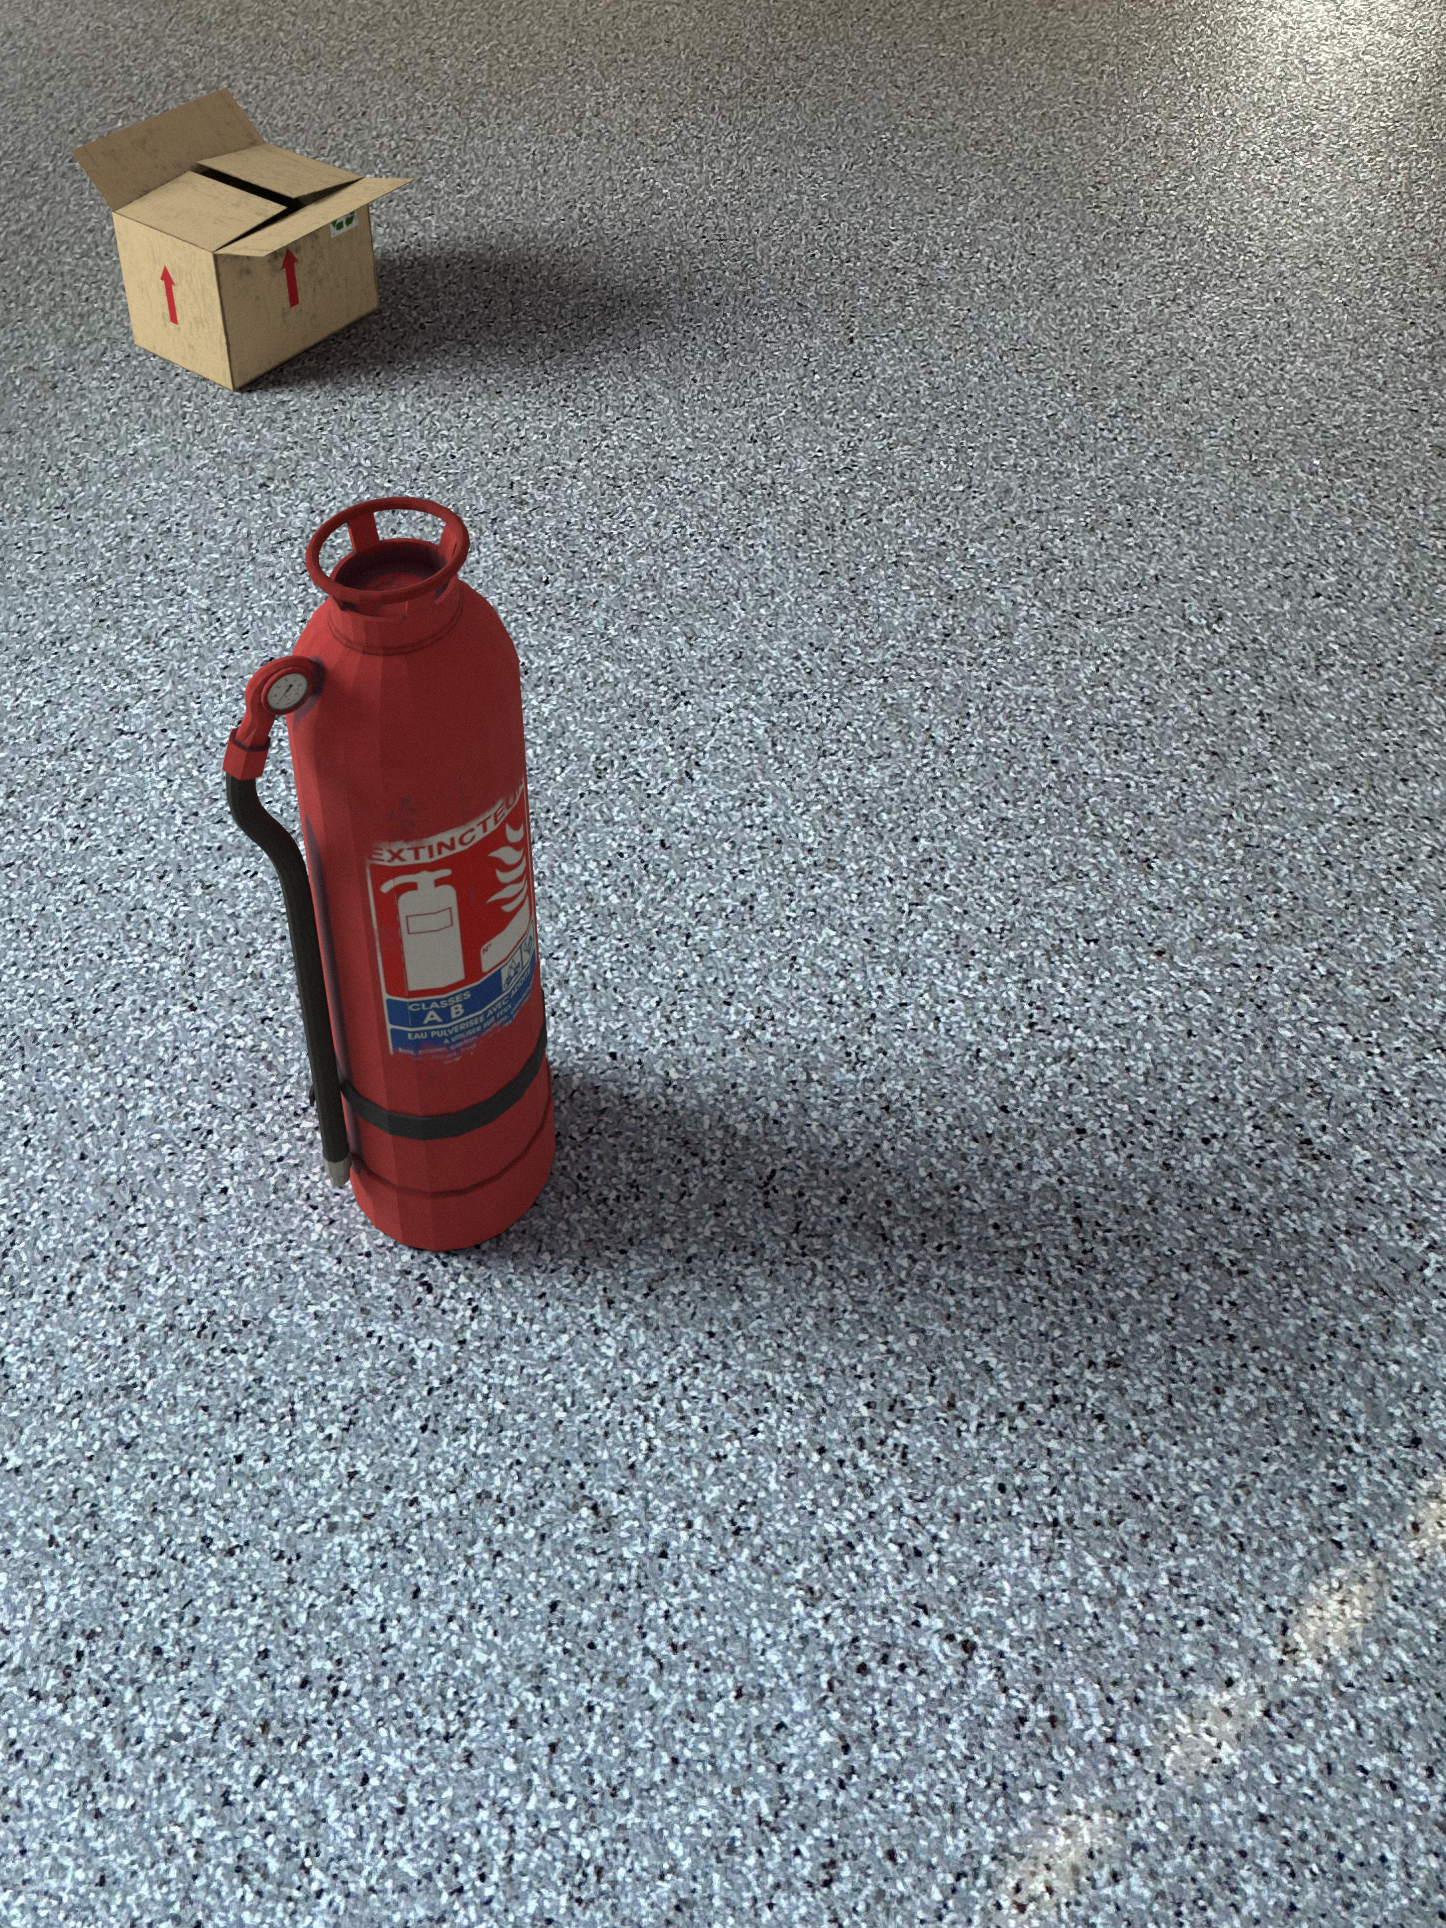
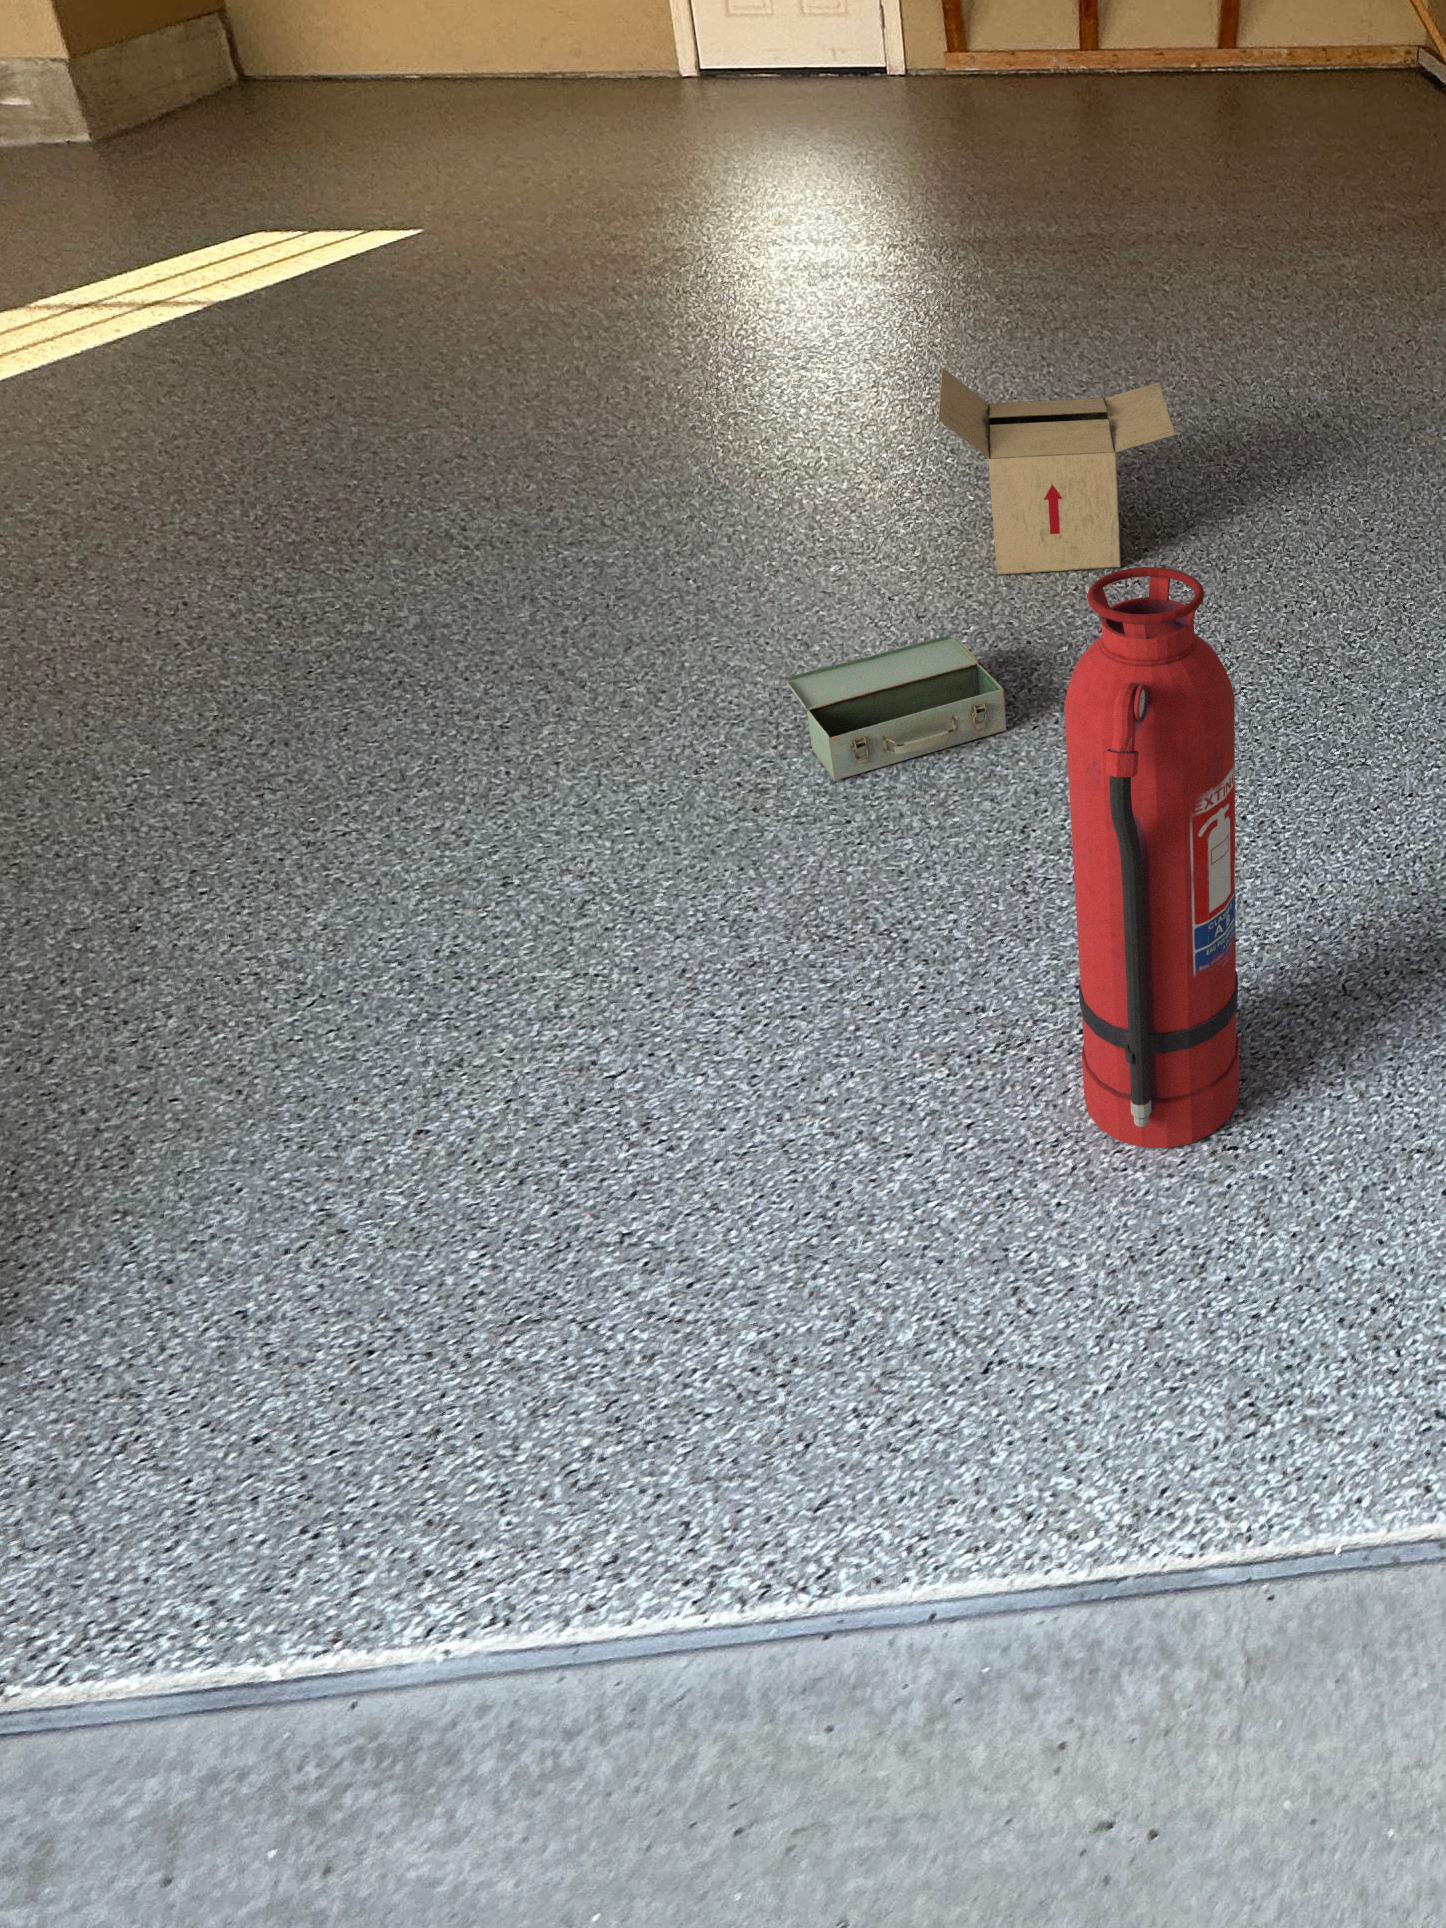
cardboard box: present [70,87,415,391] -> present [938,367,1176,575]
toolbox: none [583,400,823,565] -> present [786,636,1006,780]

